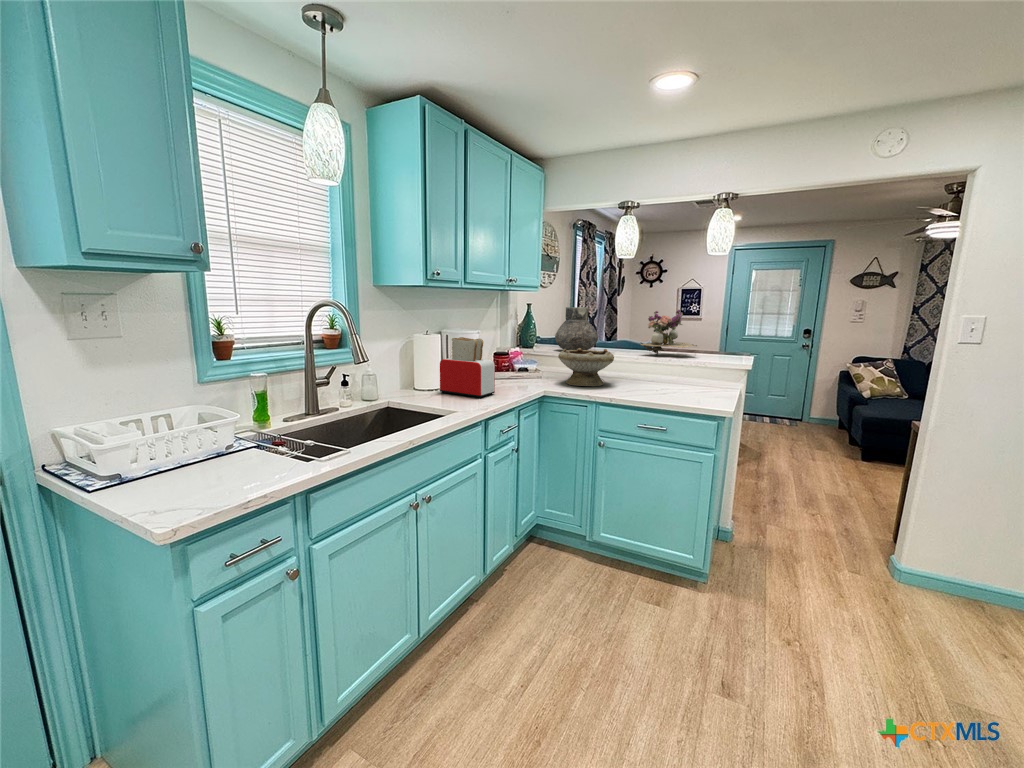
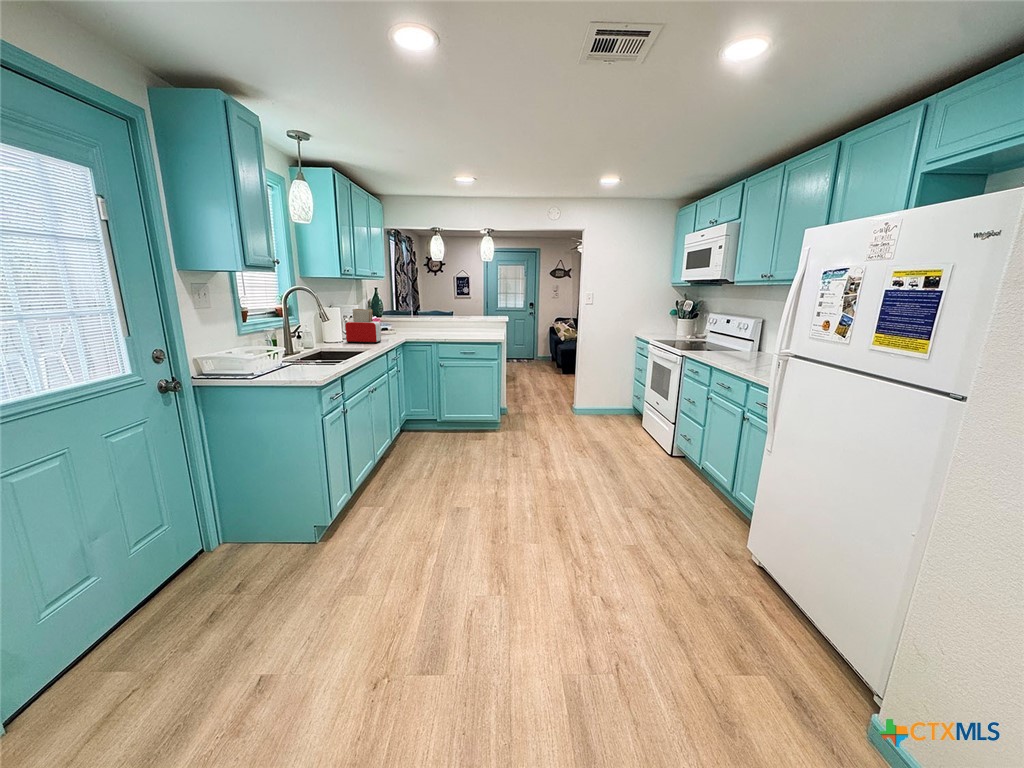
vase: present [555,307,598,350] -> none [397,290,424,318]
flower arrangement: present [641,309,697,354] -> none [450,291,481,318]
bowl: present [558,348,614,386] -> none [409,314,441,336]

